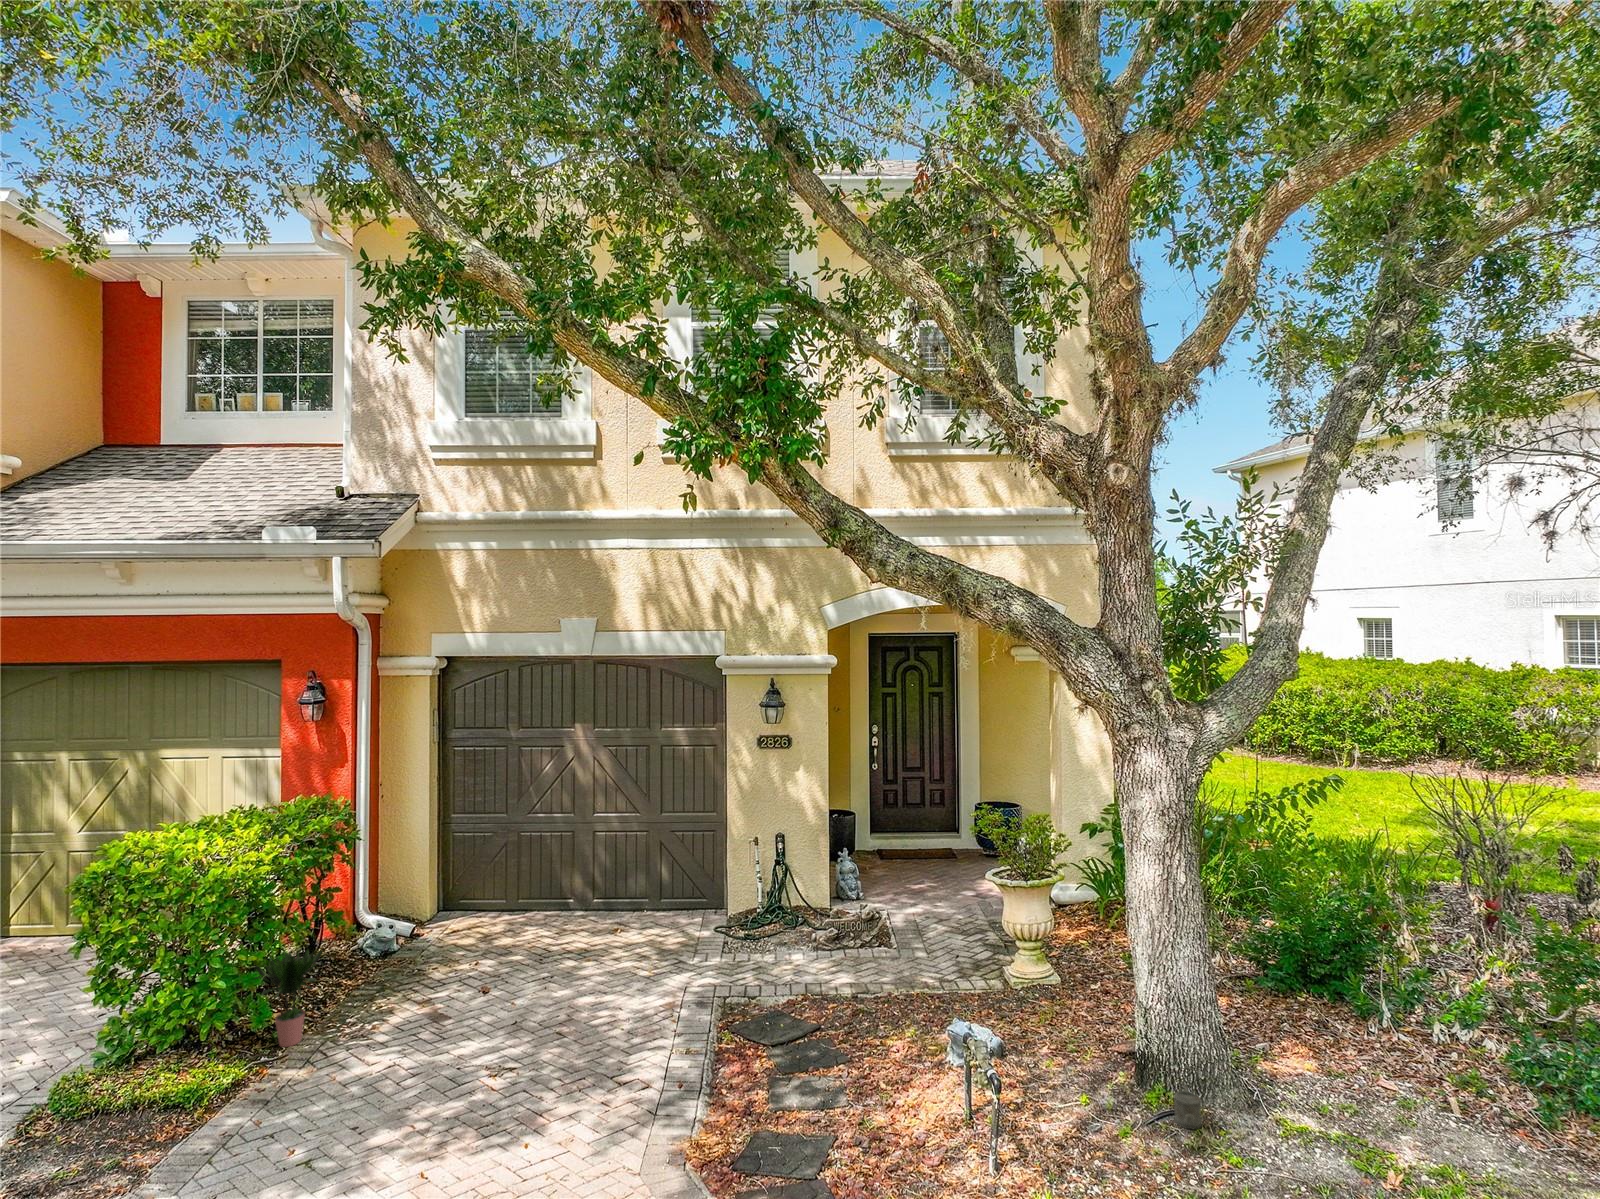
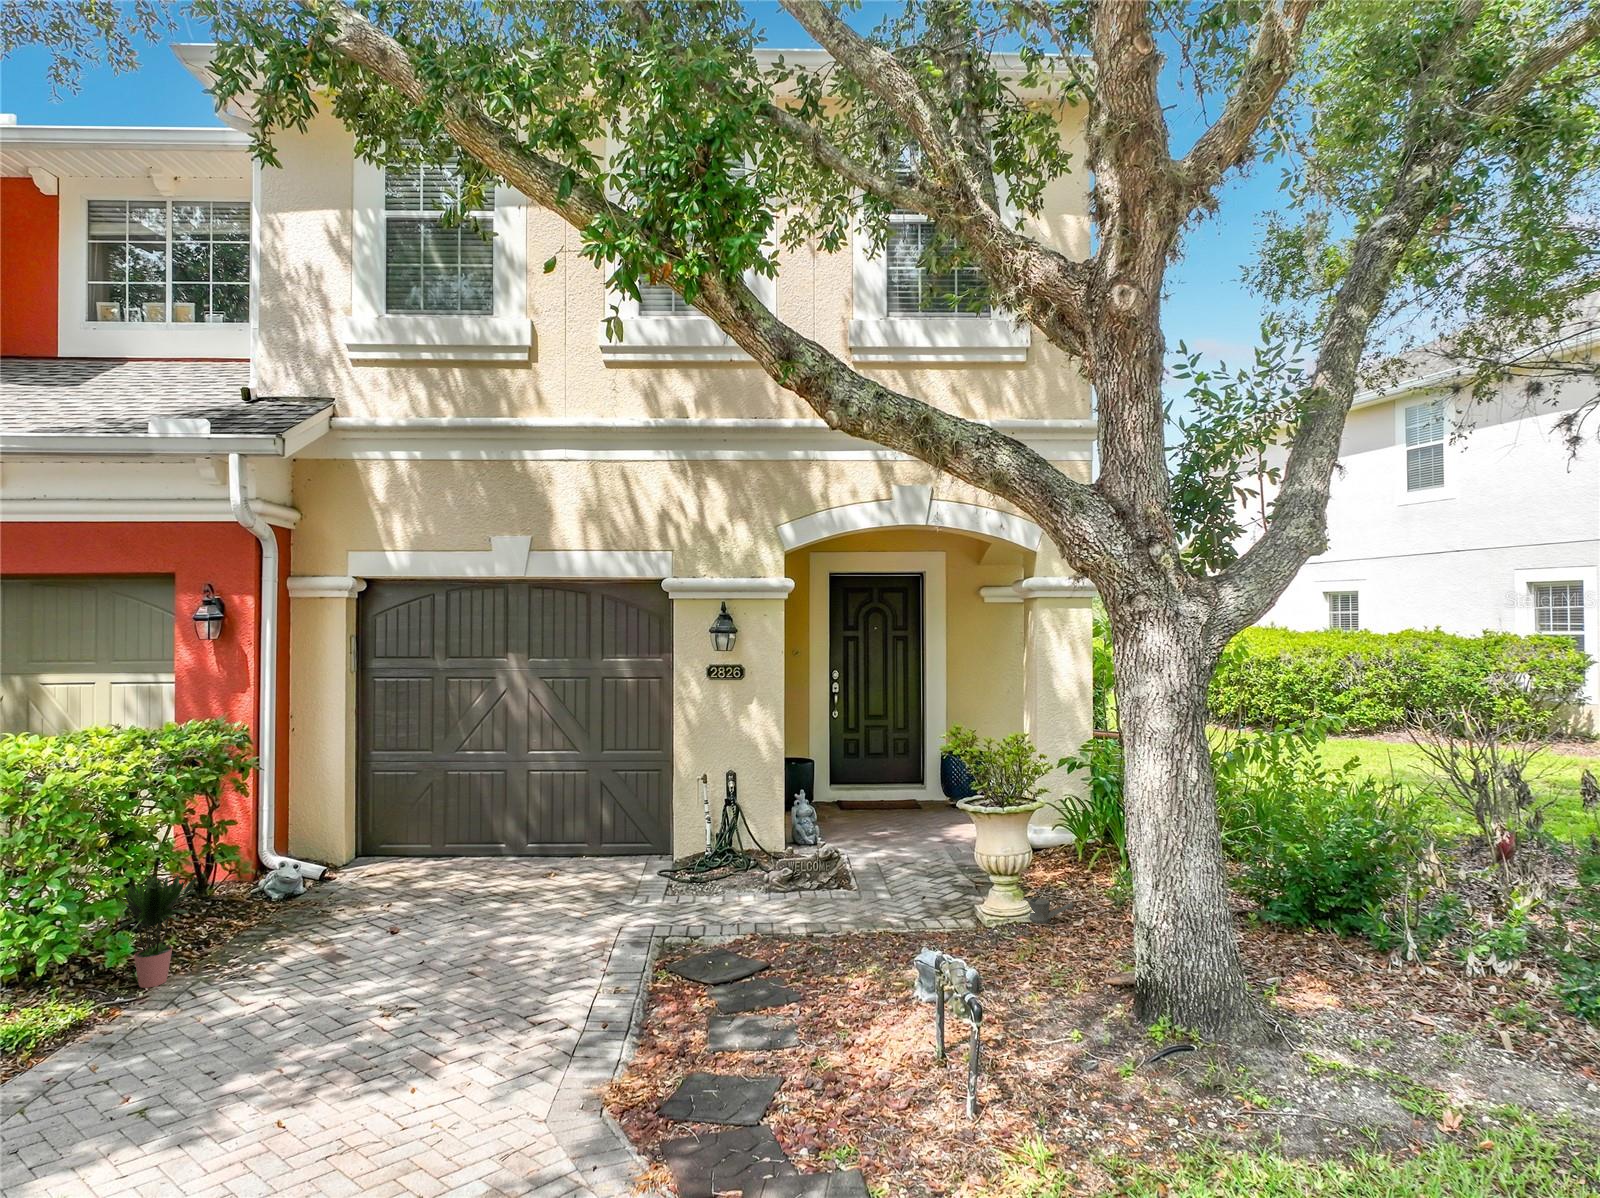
watering can: present [1174,1086,1202,1129] -> present [1023,898,1073,923]

